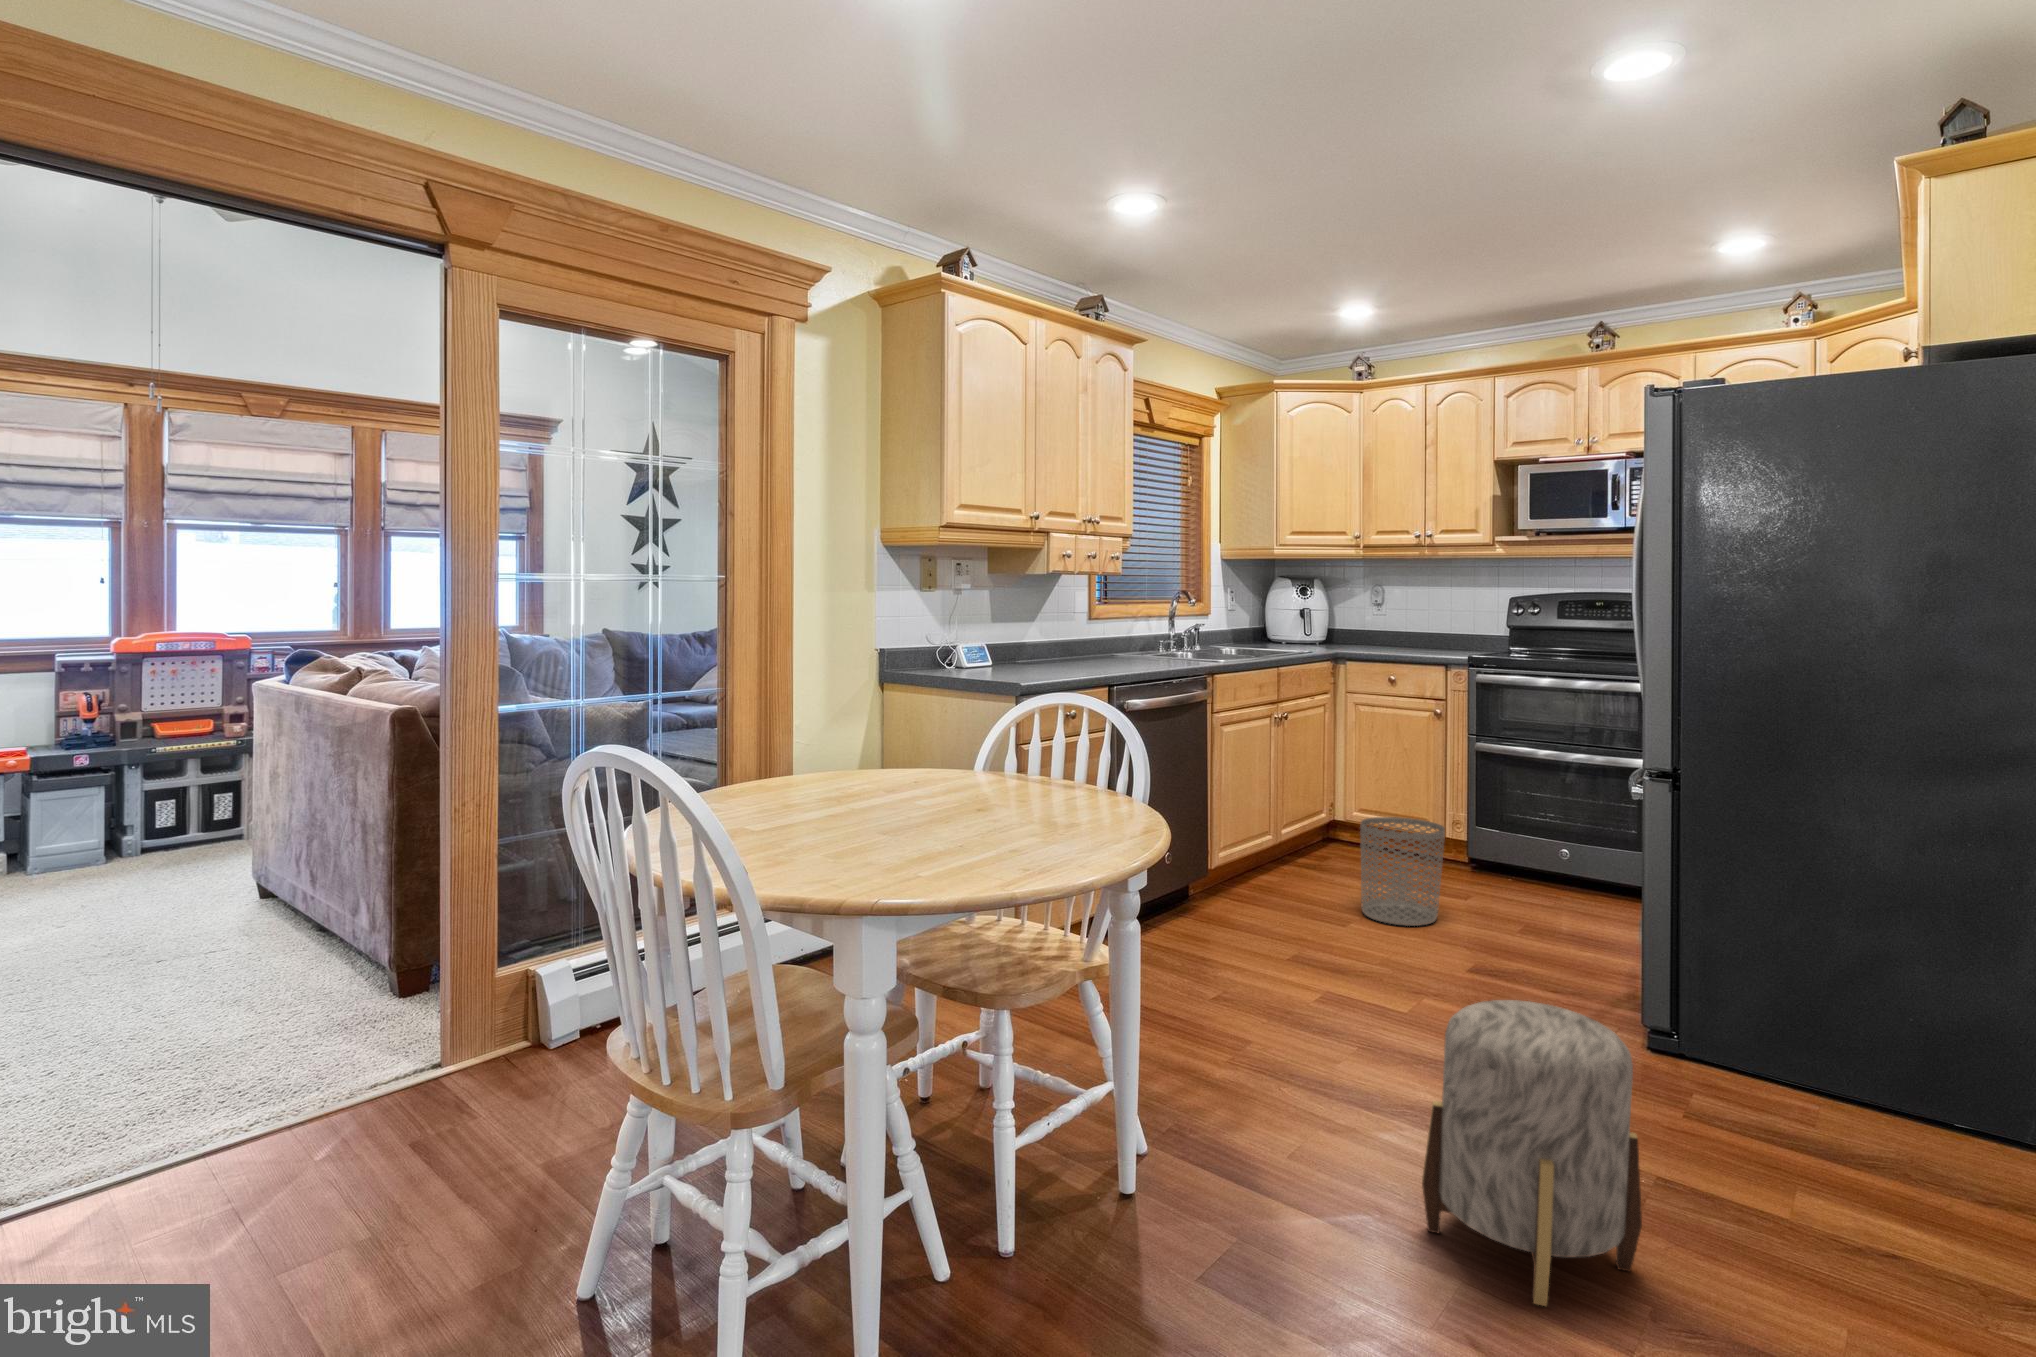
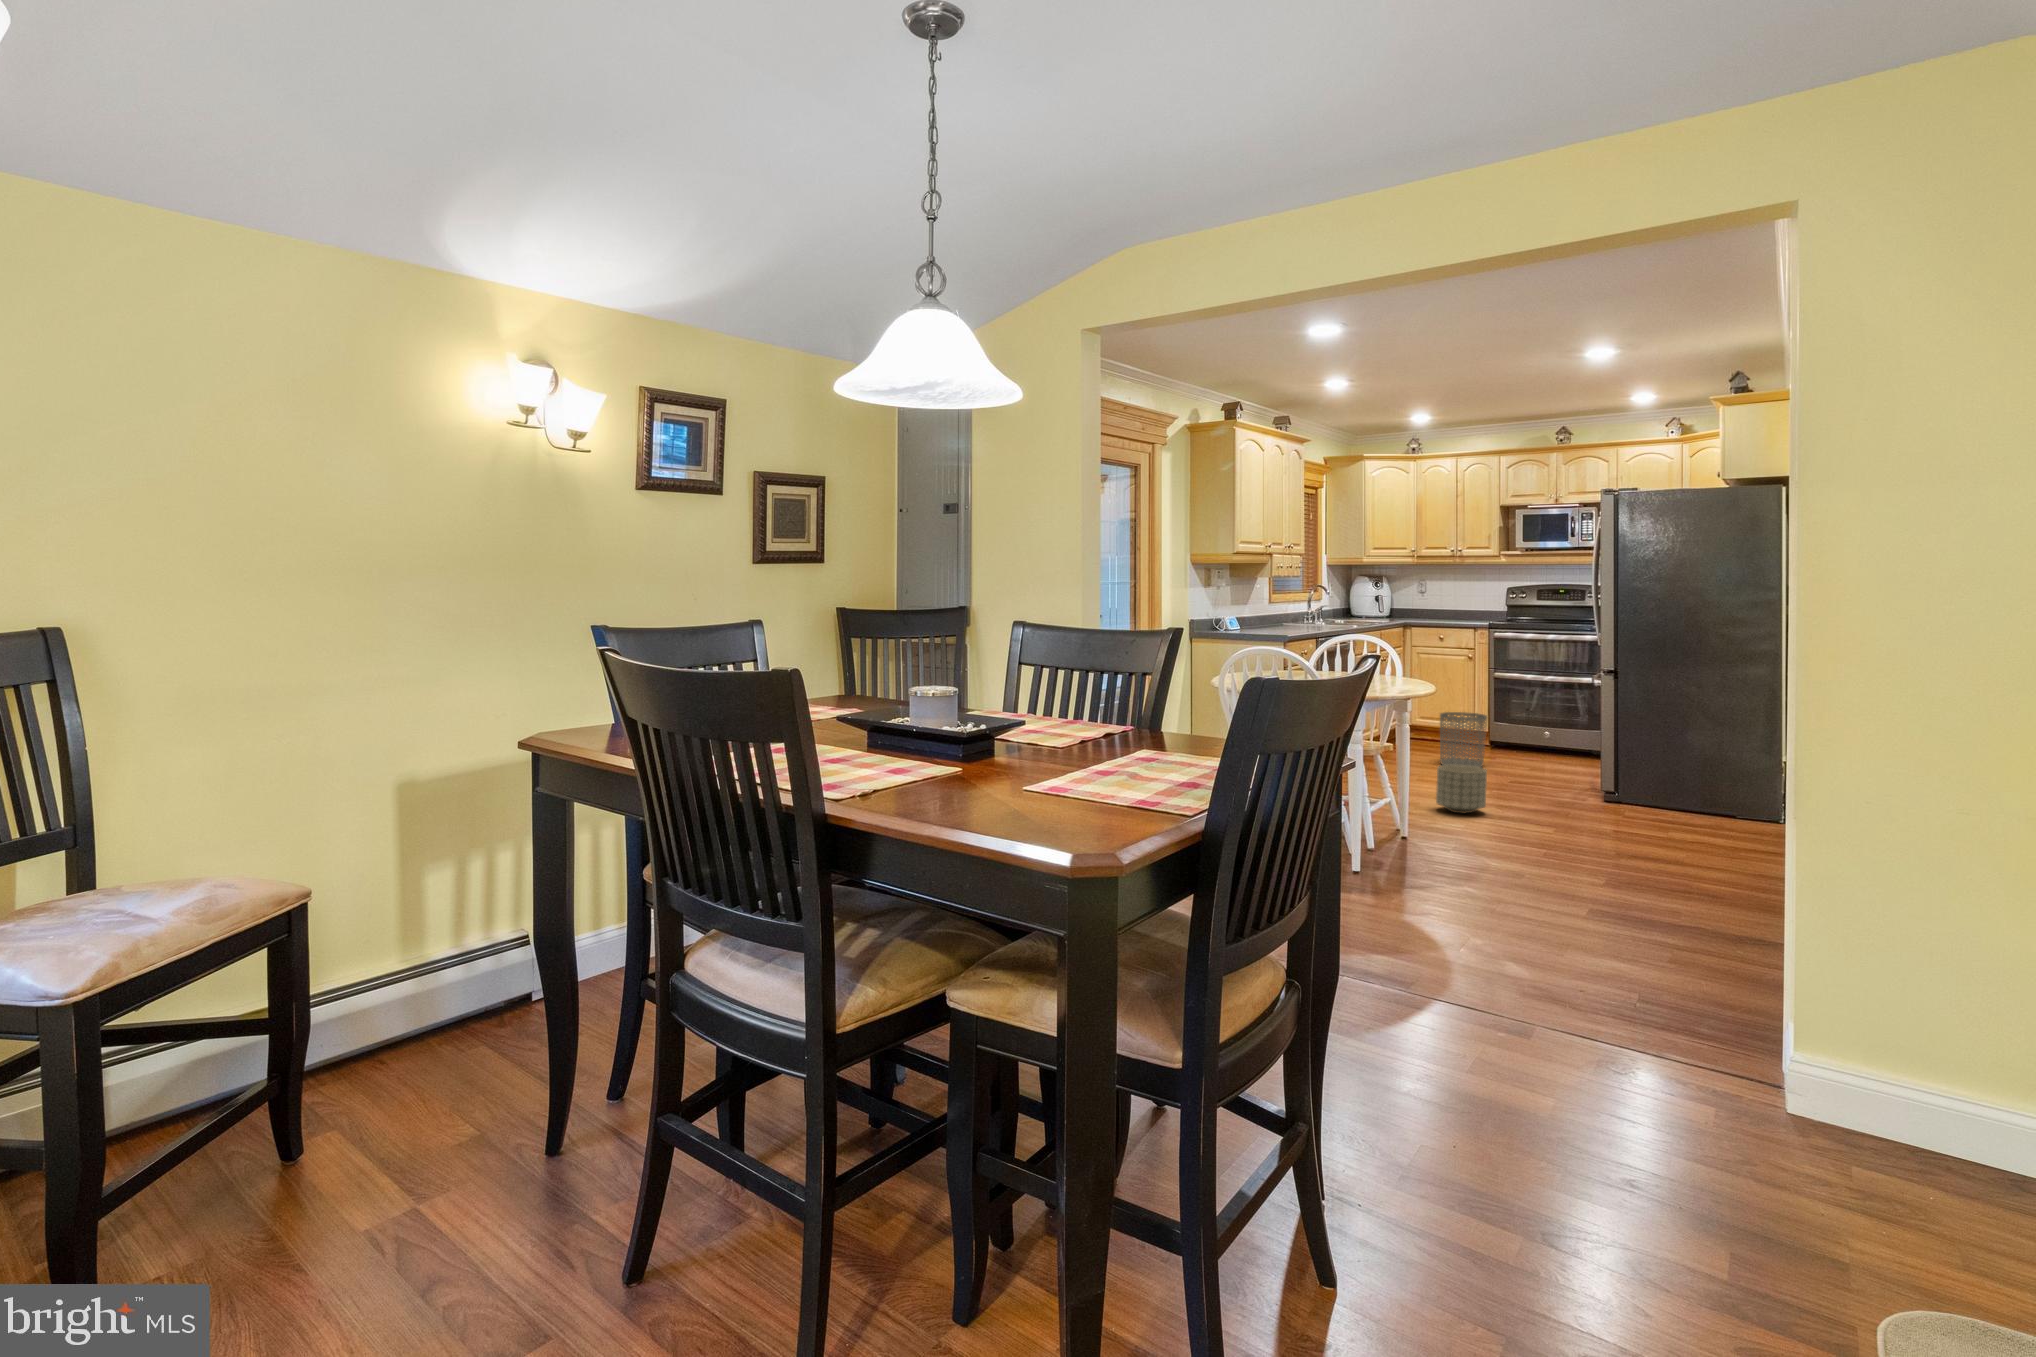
planter: none [1269,969,1375,1088] -> present [1436,765,1487,814]
stool: present [1422,1000,1642,1306] -> none [1527,750,1613,852]

